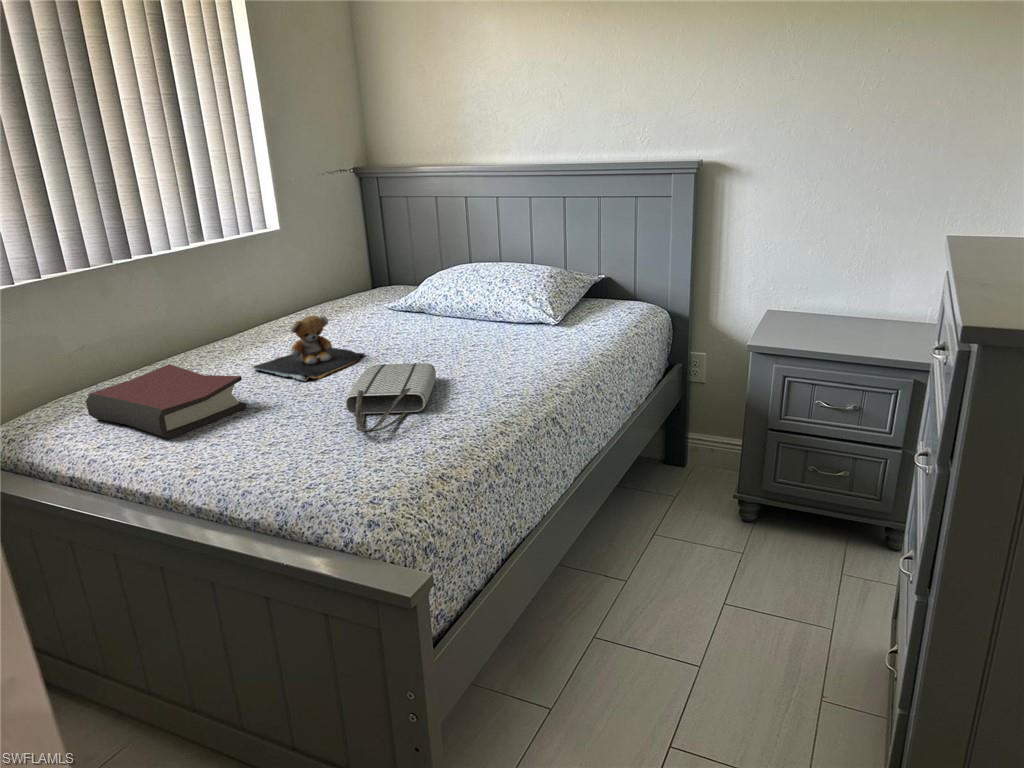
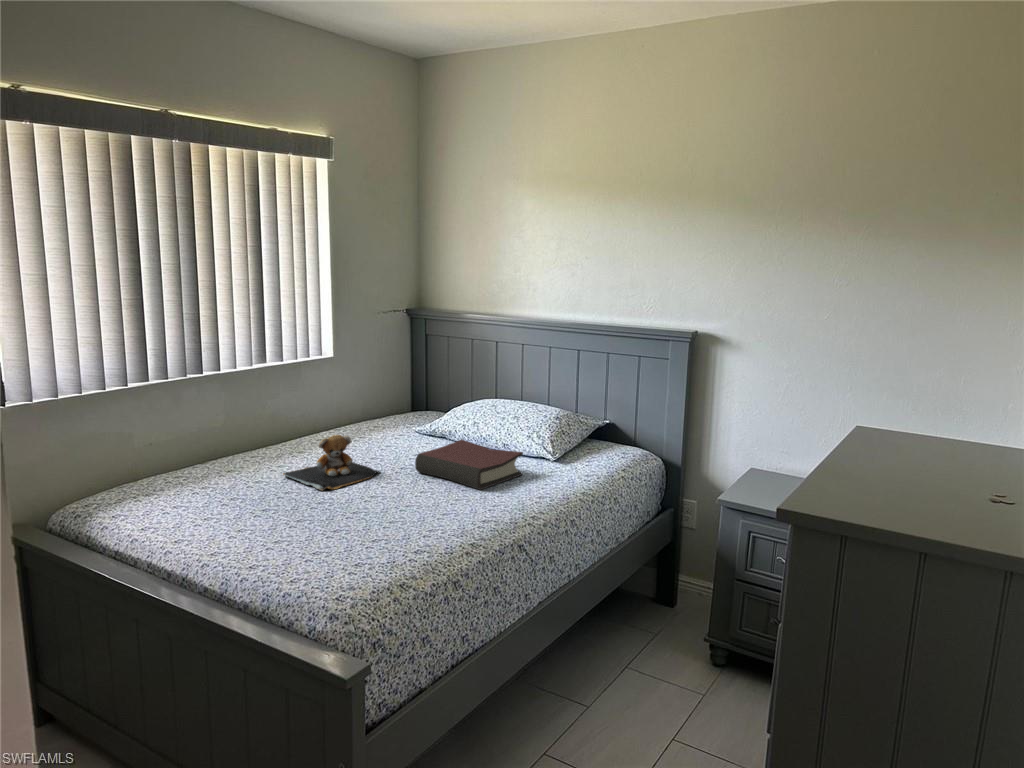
tote bag: present [345,363,436,432] -> none [345,483,430,541]
hardback book: present [86,364,246,439] -> present [415,440,523,490]

